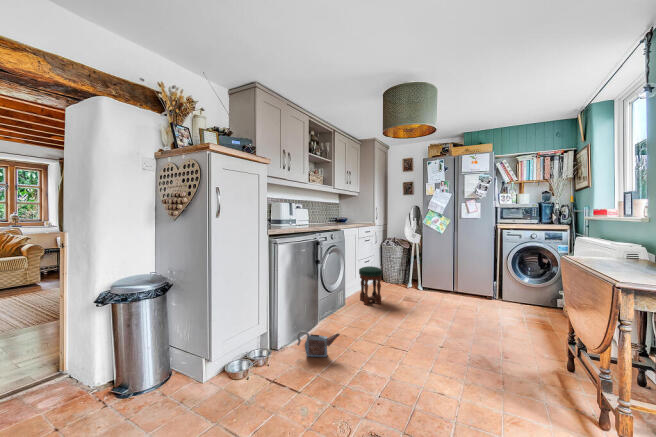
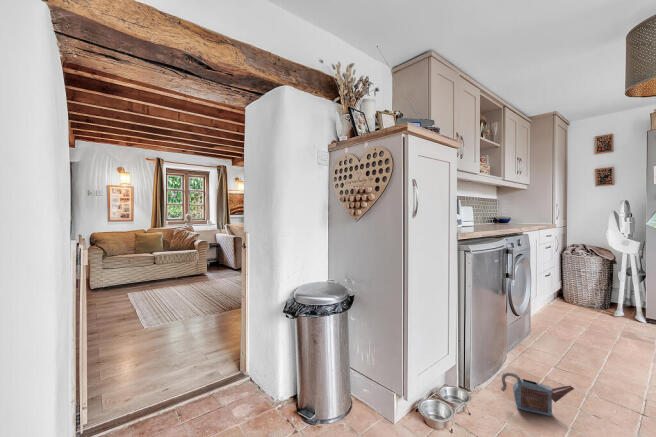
stool: present [359,266,382,305] -> none [547,284,588,338]

